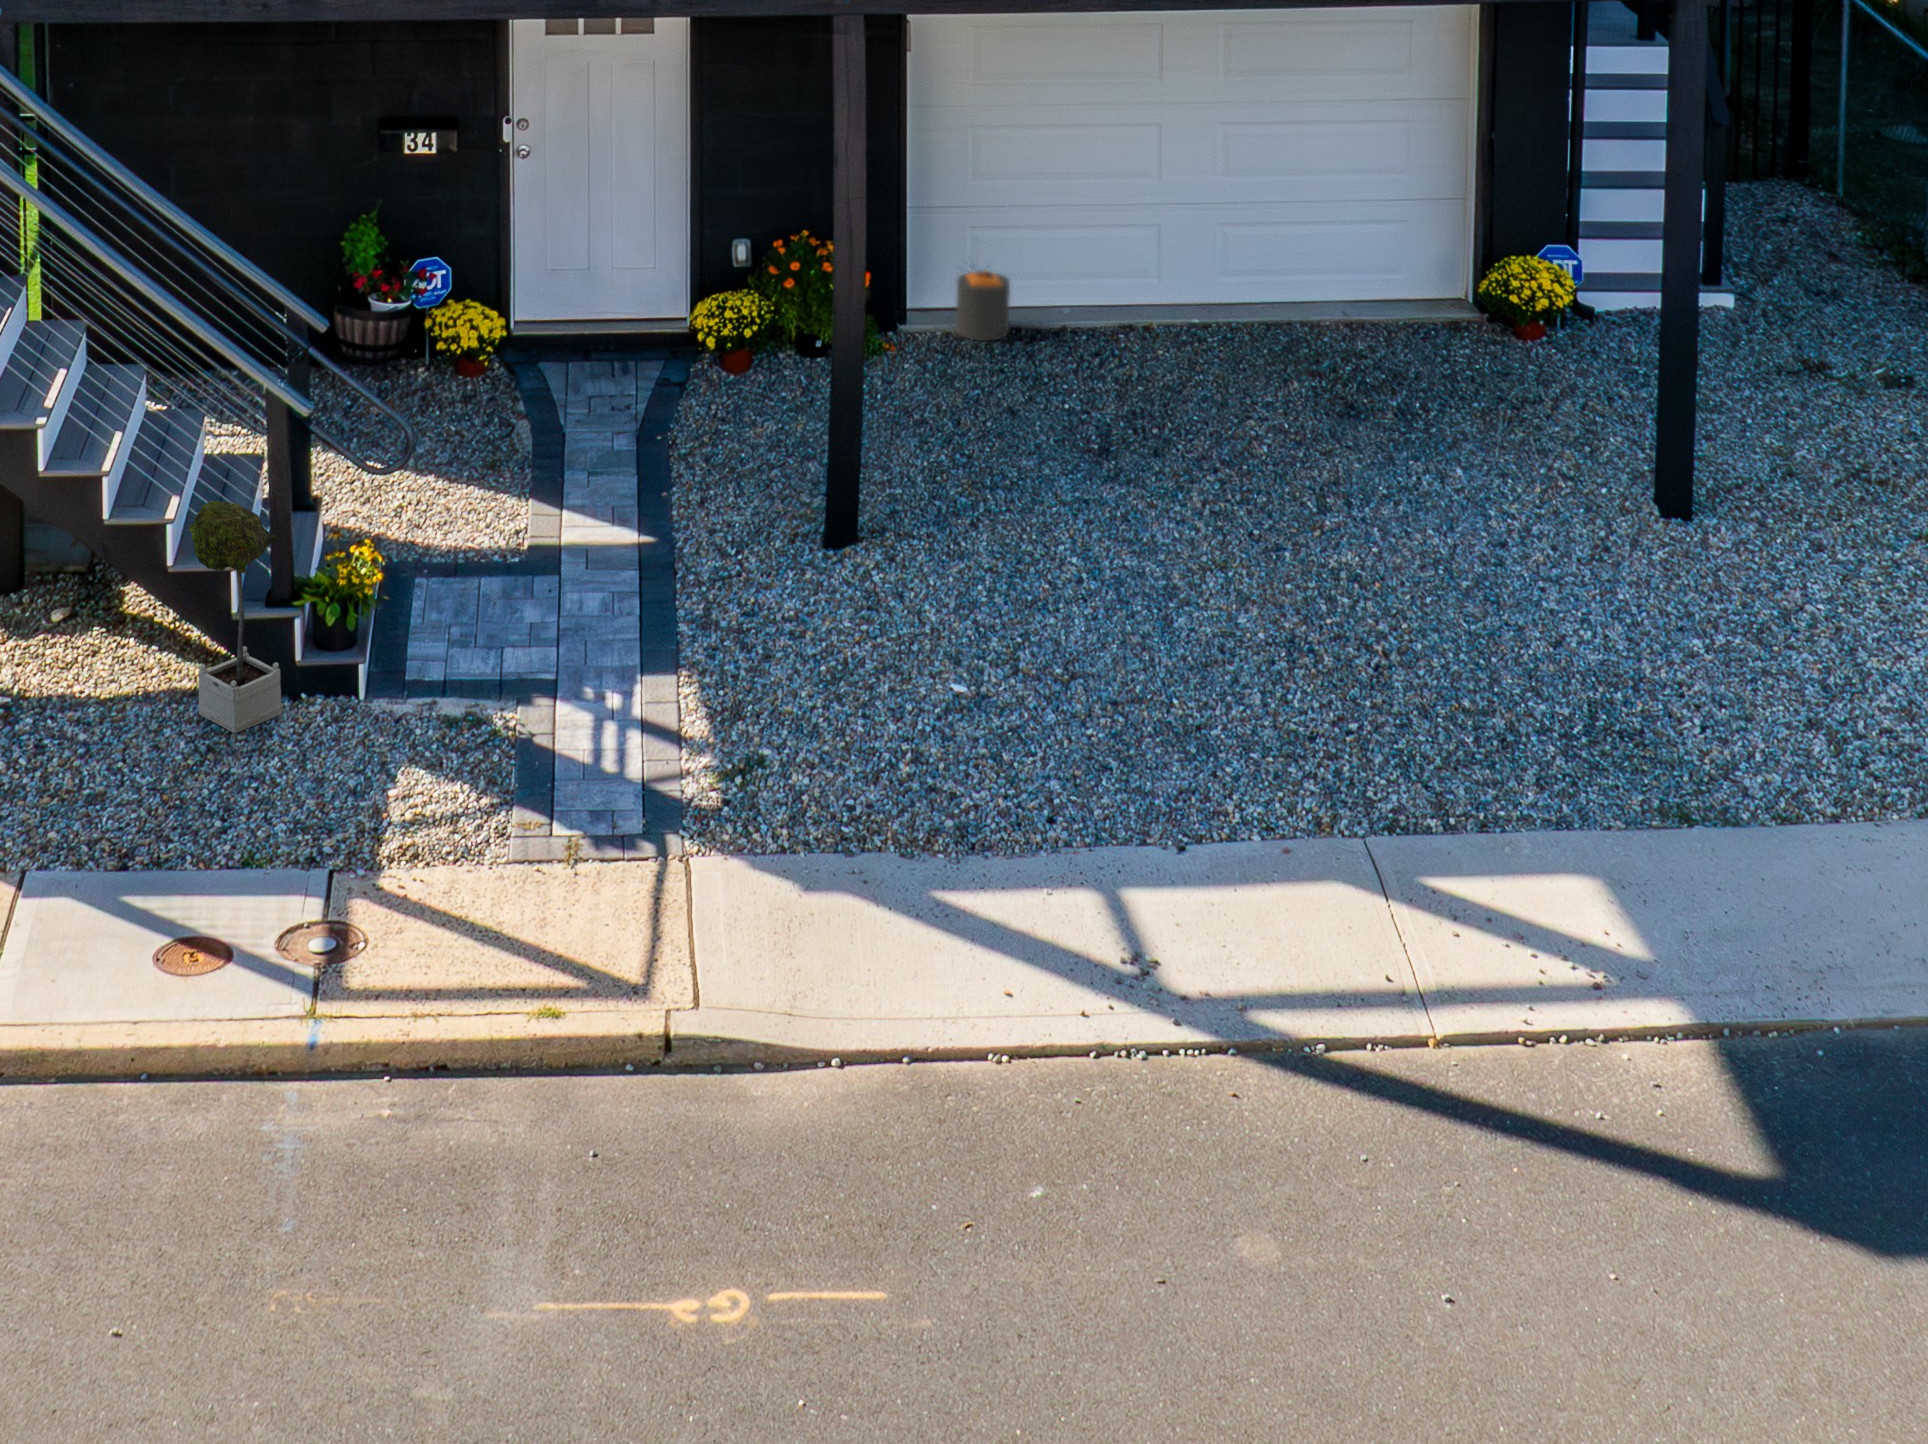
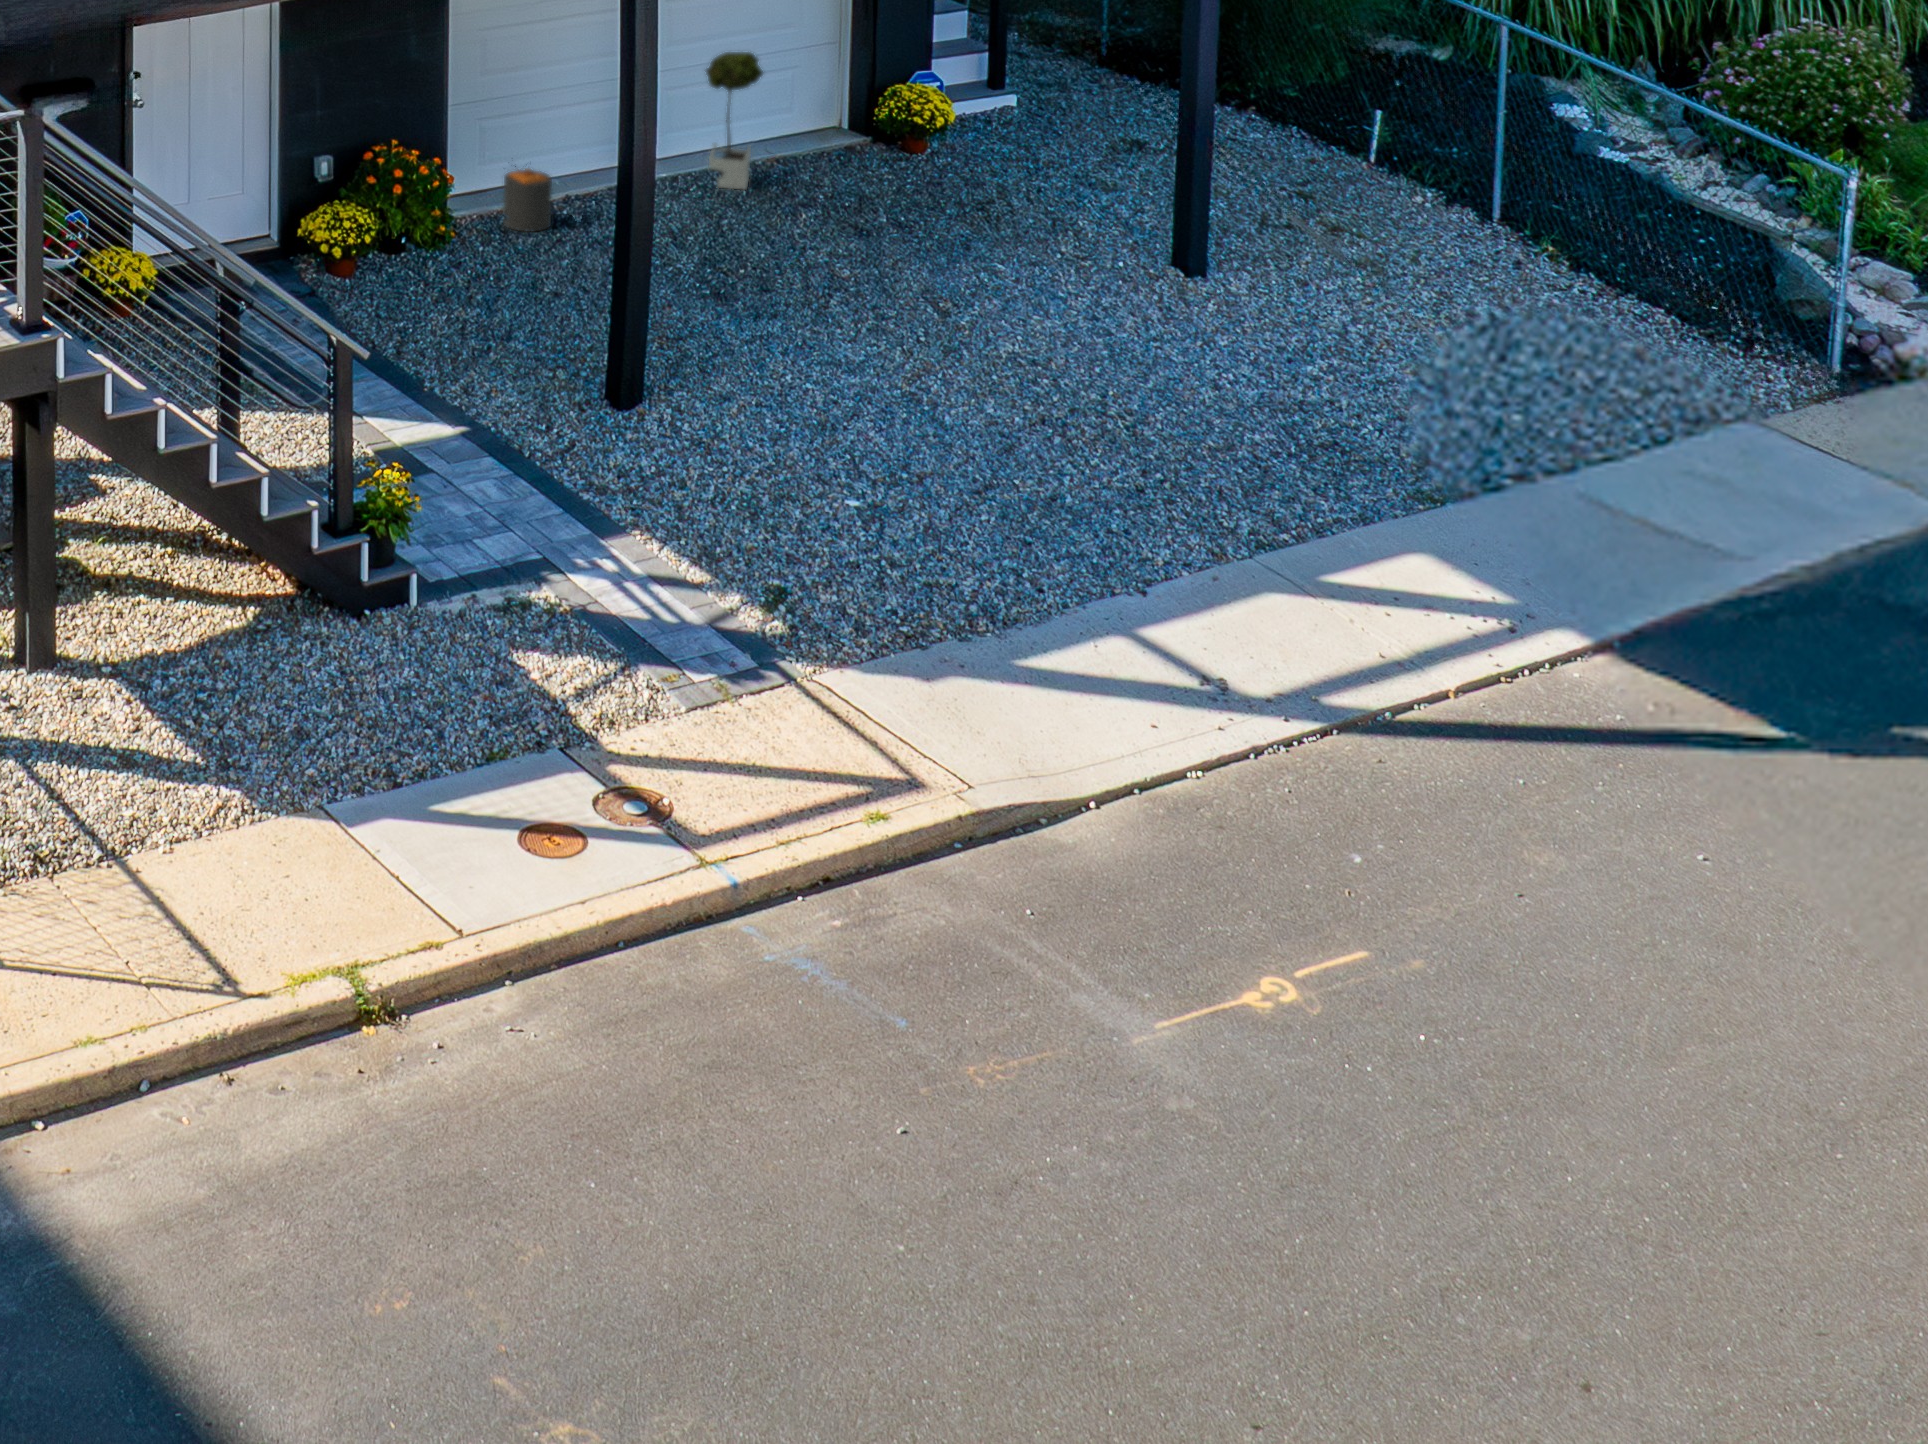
potted tree: present [189,500,281,733] -> present [706,52,763,189]

